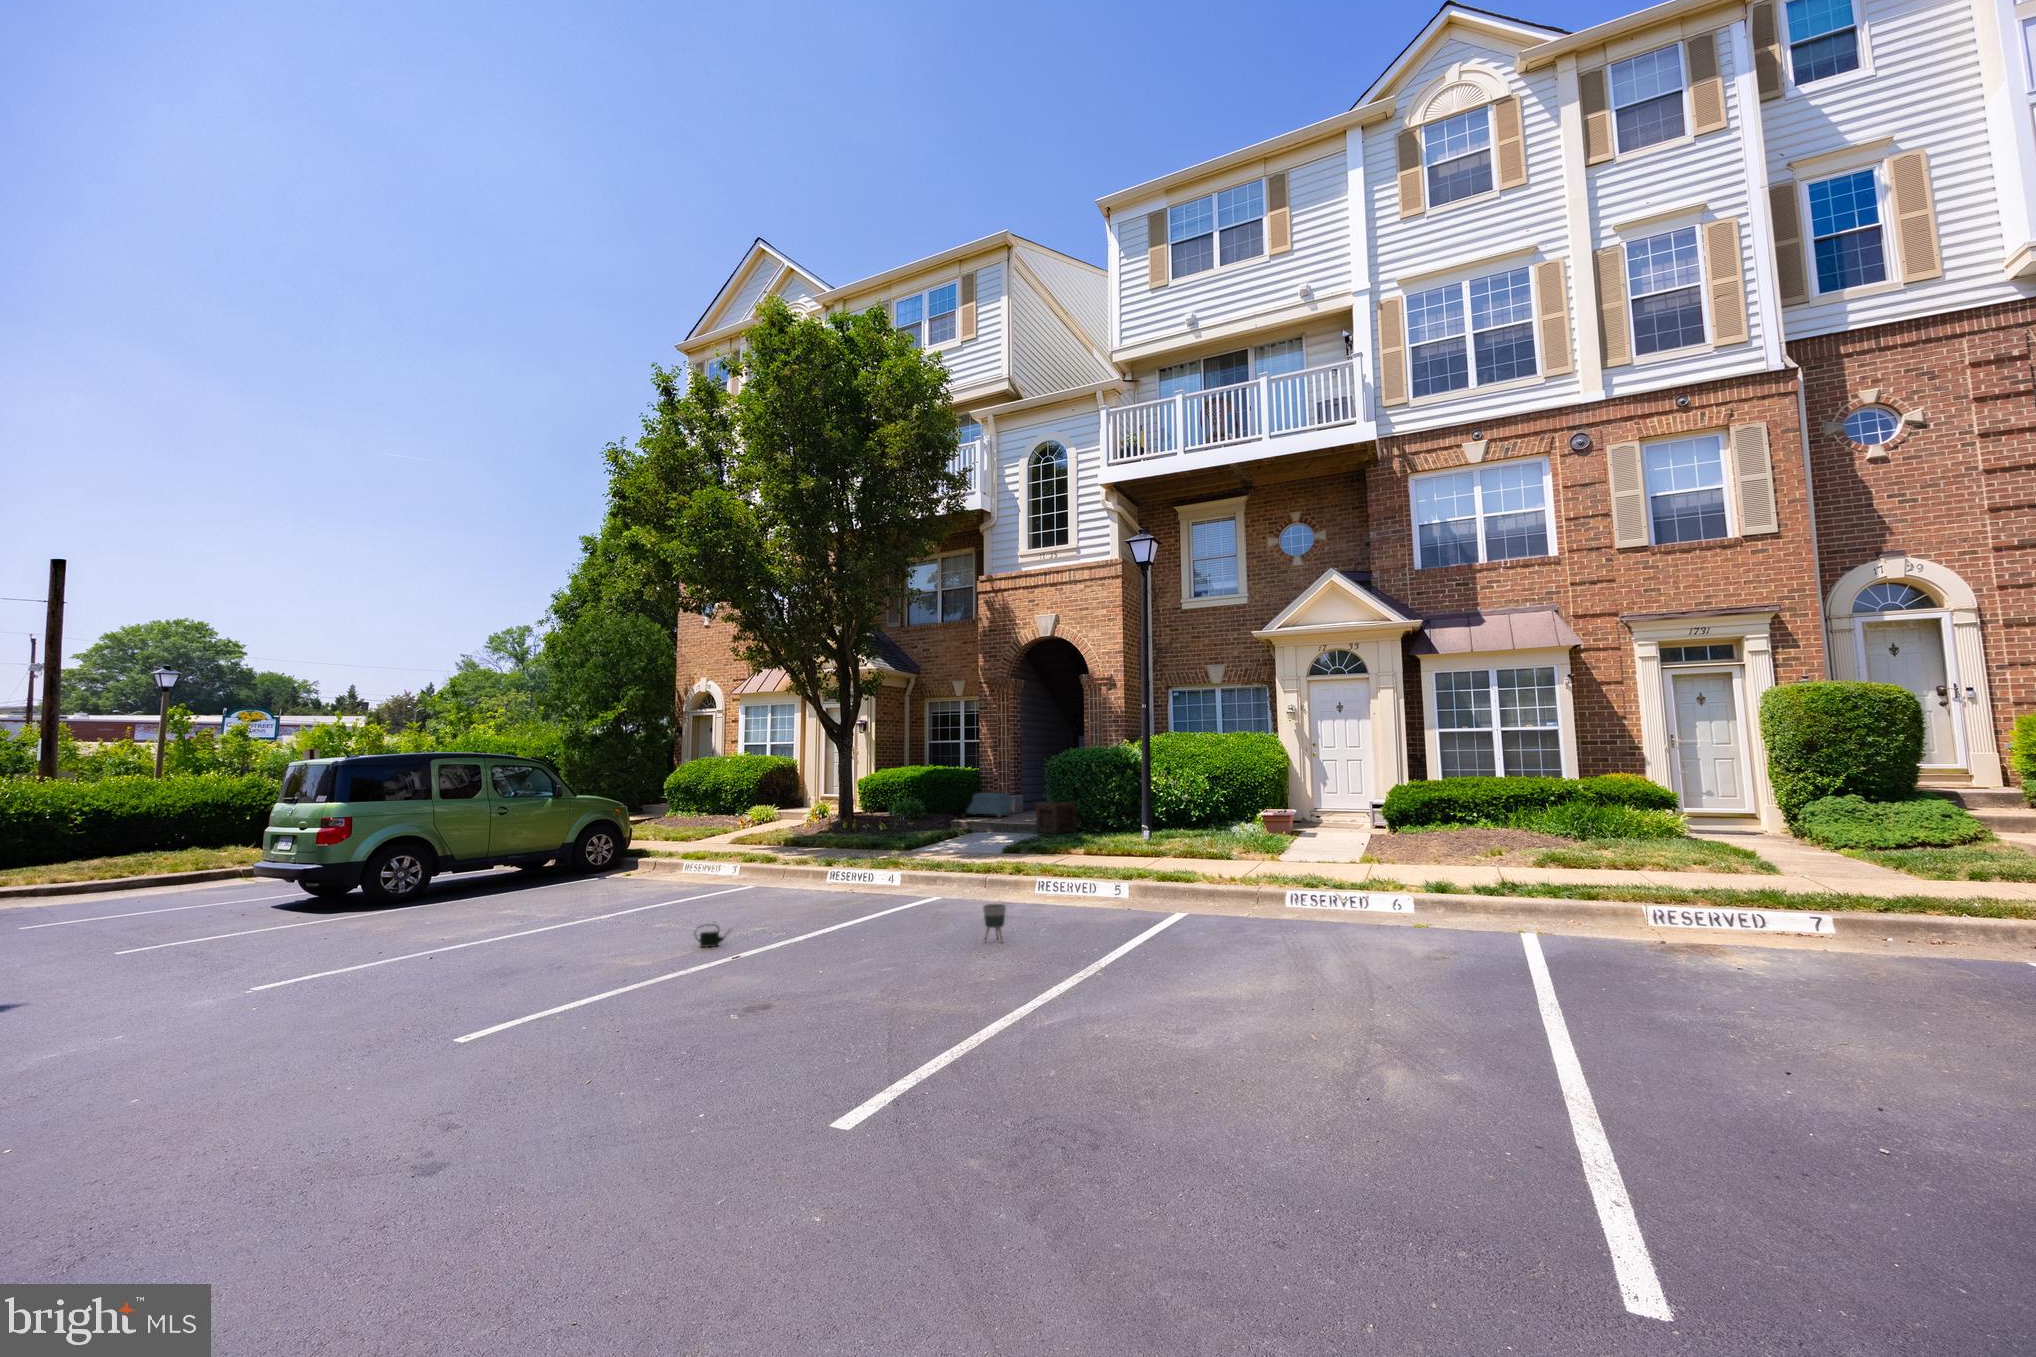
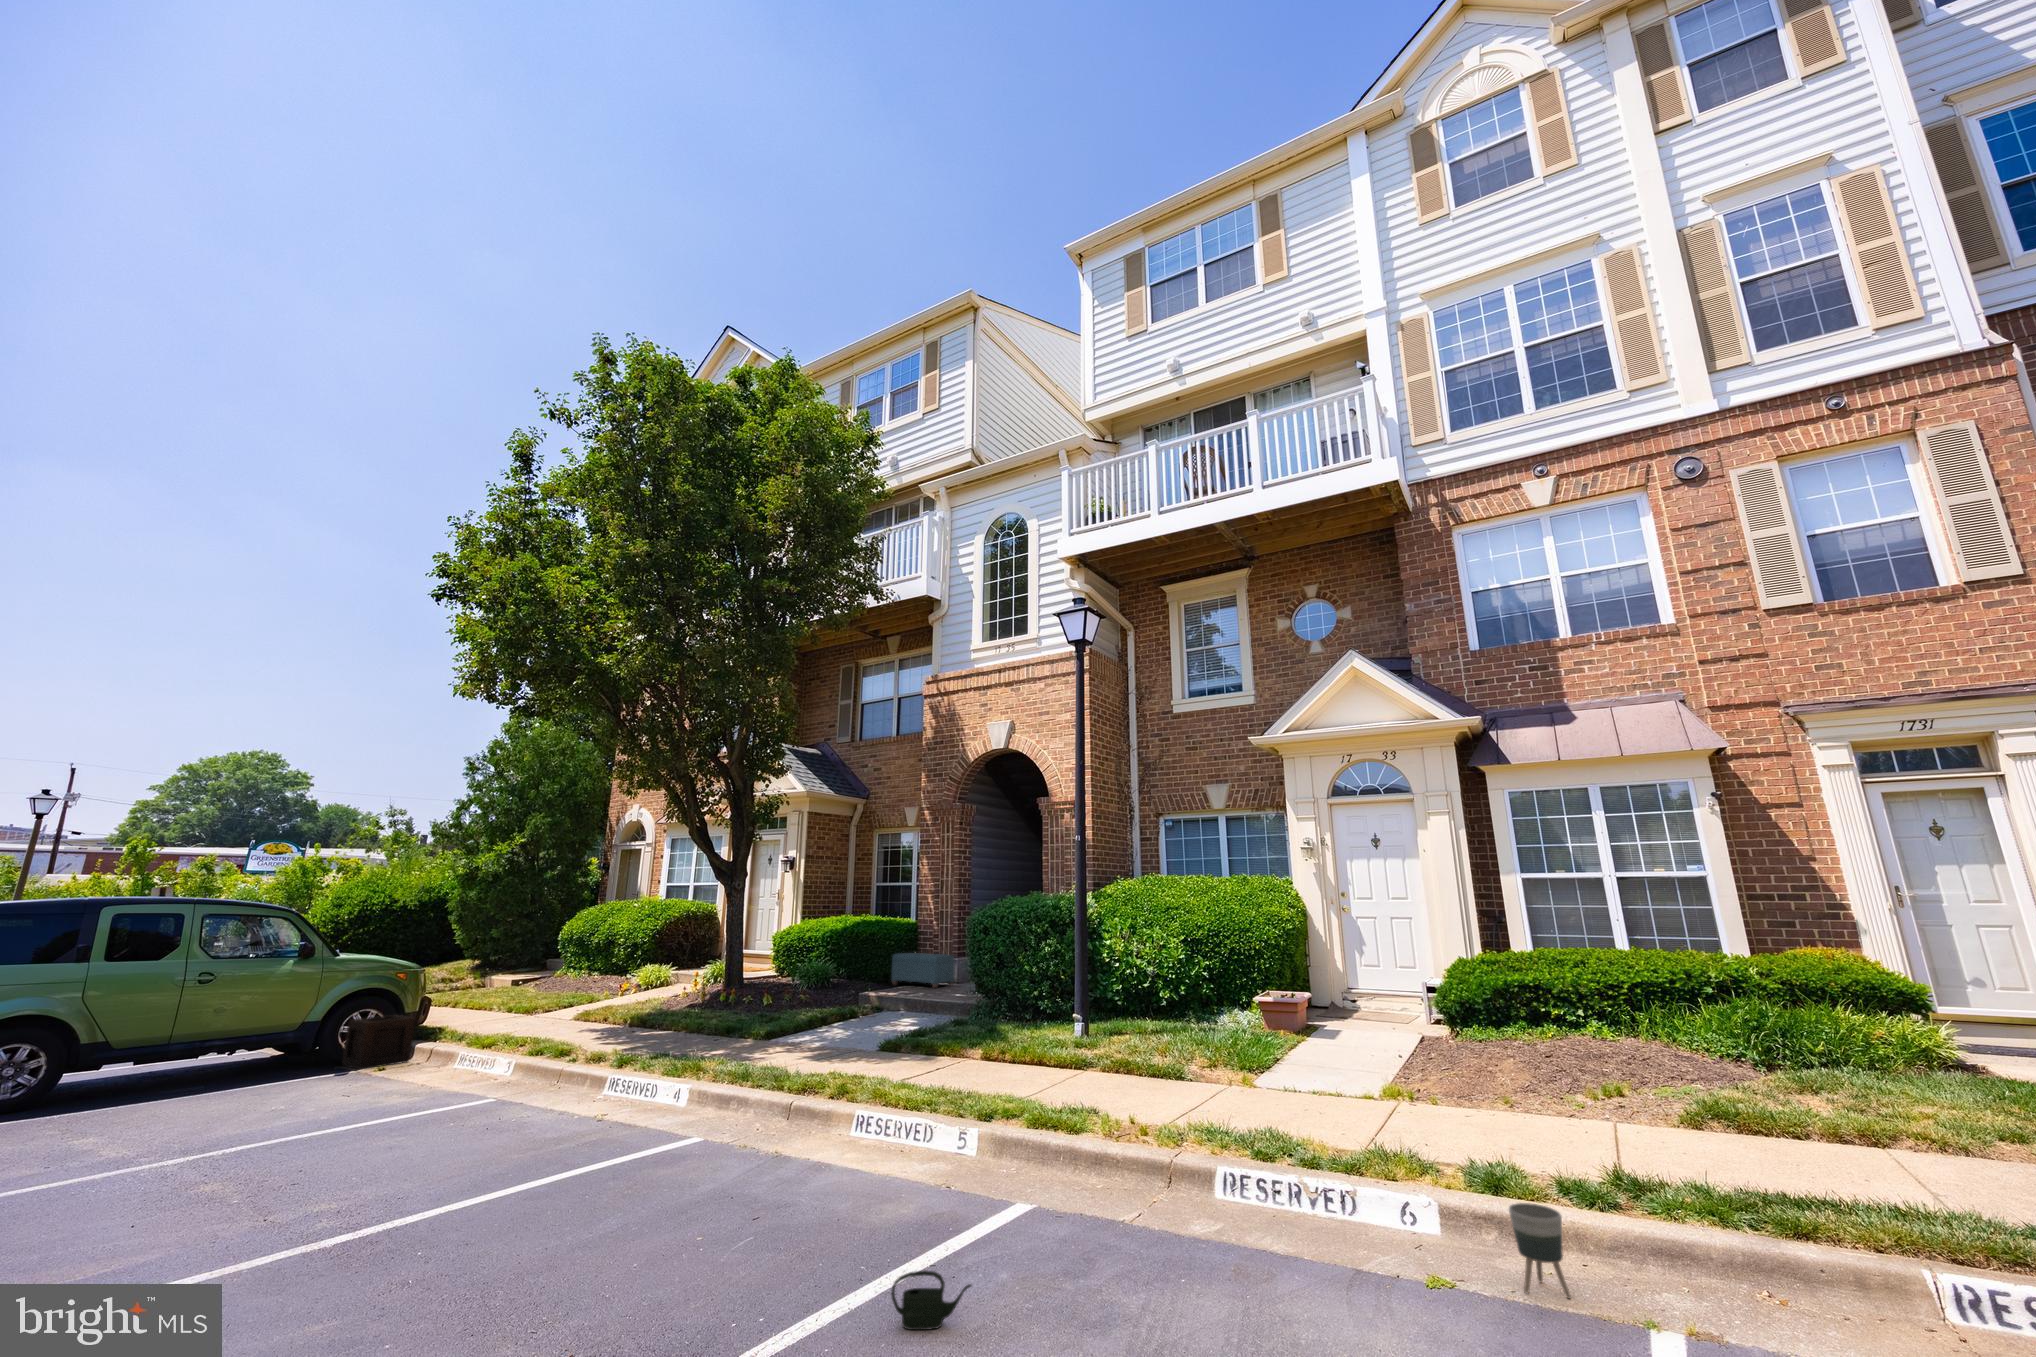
wooden crate: present [1036,803,1076,834] -> present [342,1015,415,1069]
planter: present [983,904,1006,942] -> present [1509,1203,1571,1298]
watering can: present [696,926,725,947] -> present [891,1271,971,1330]

